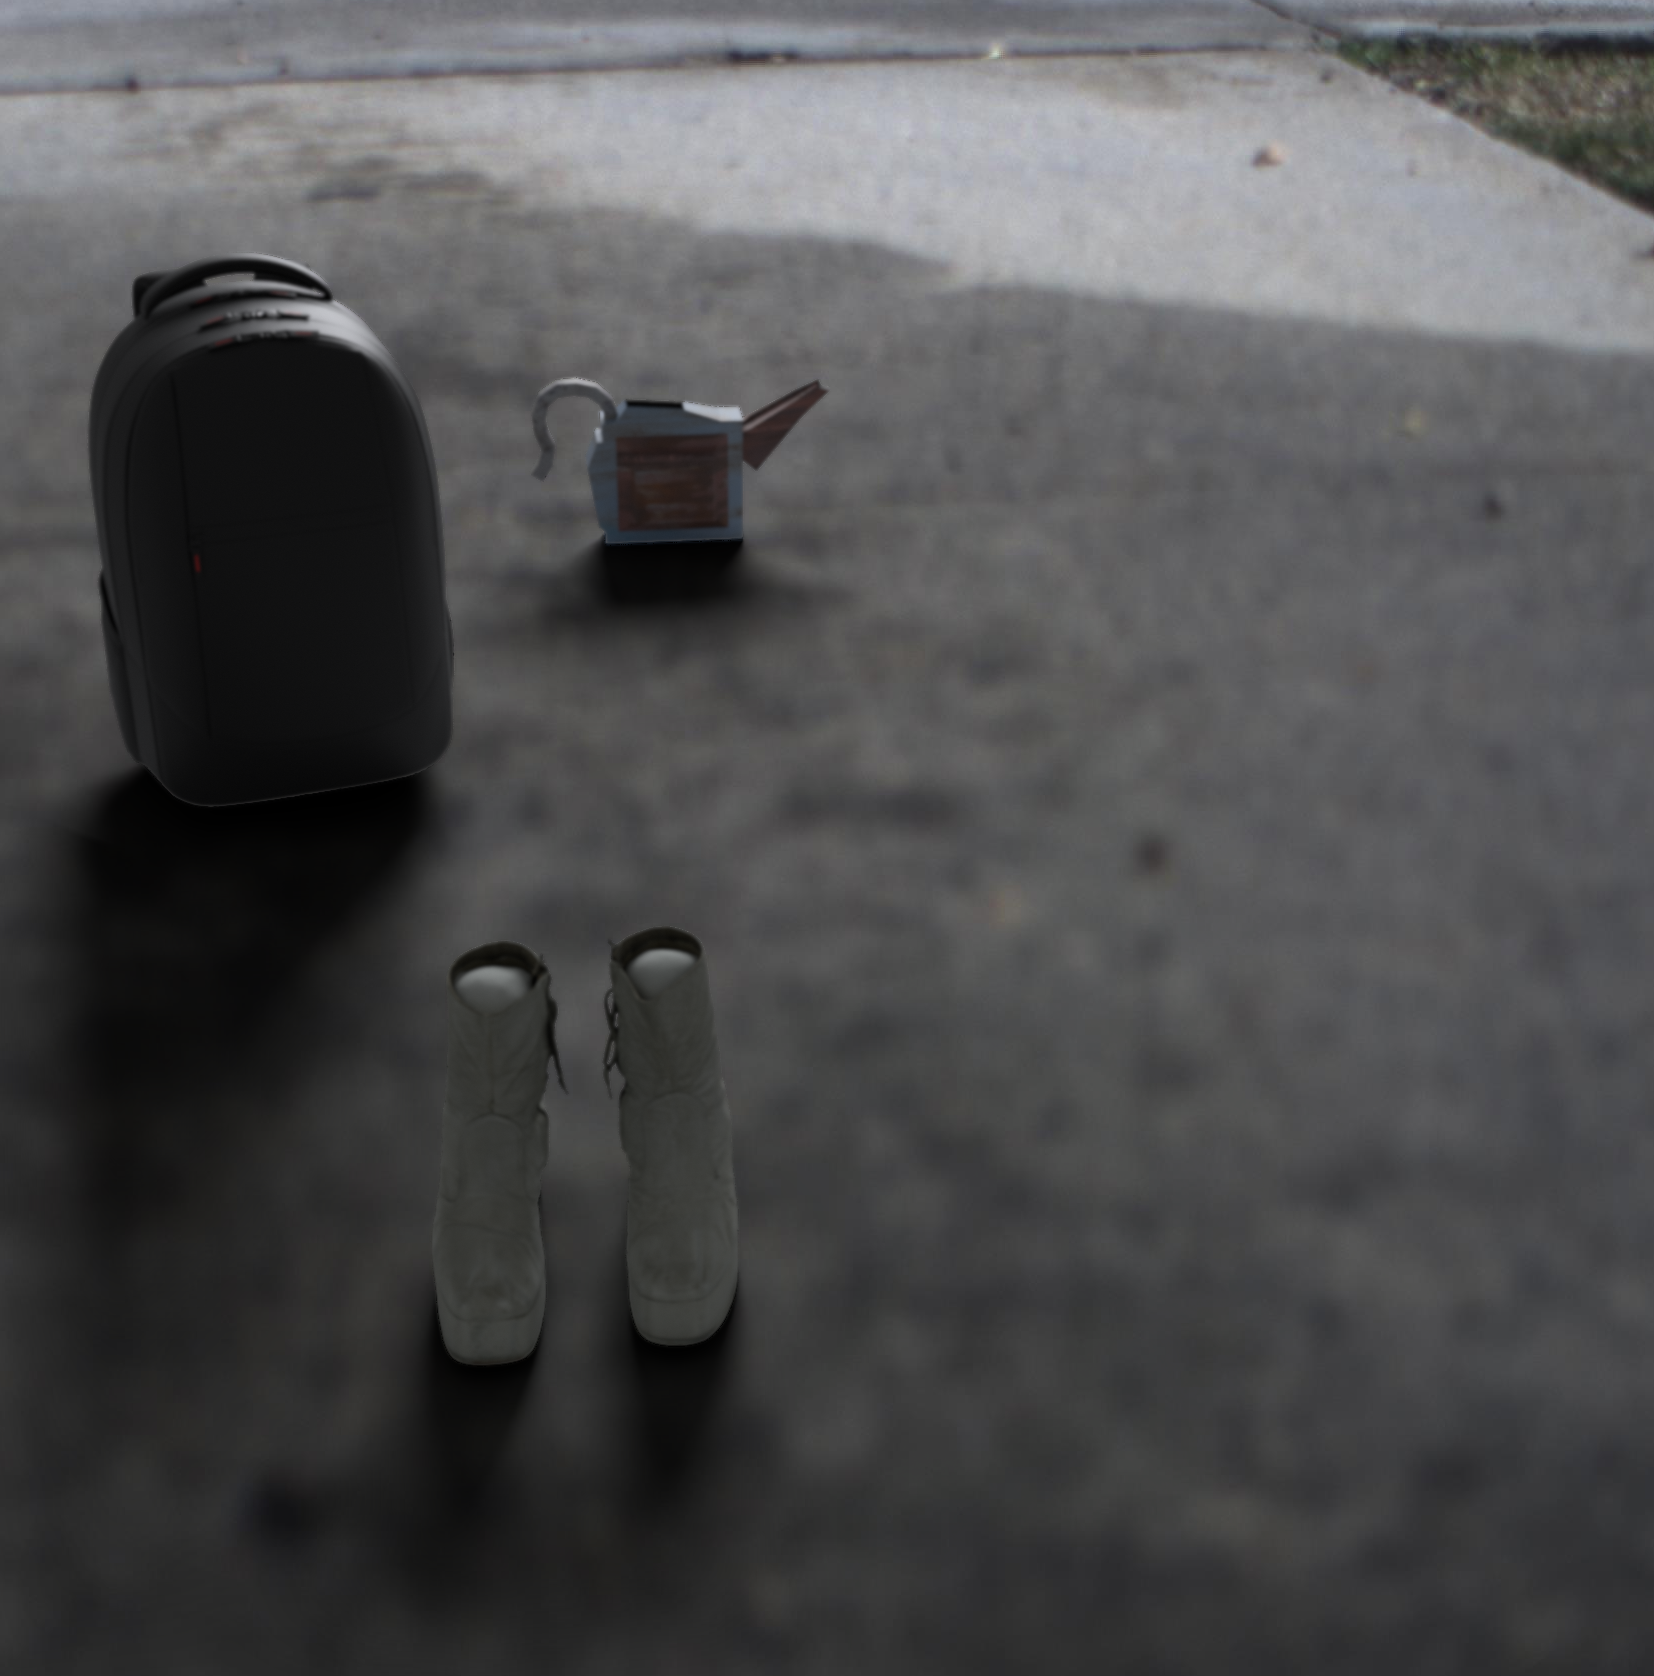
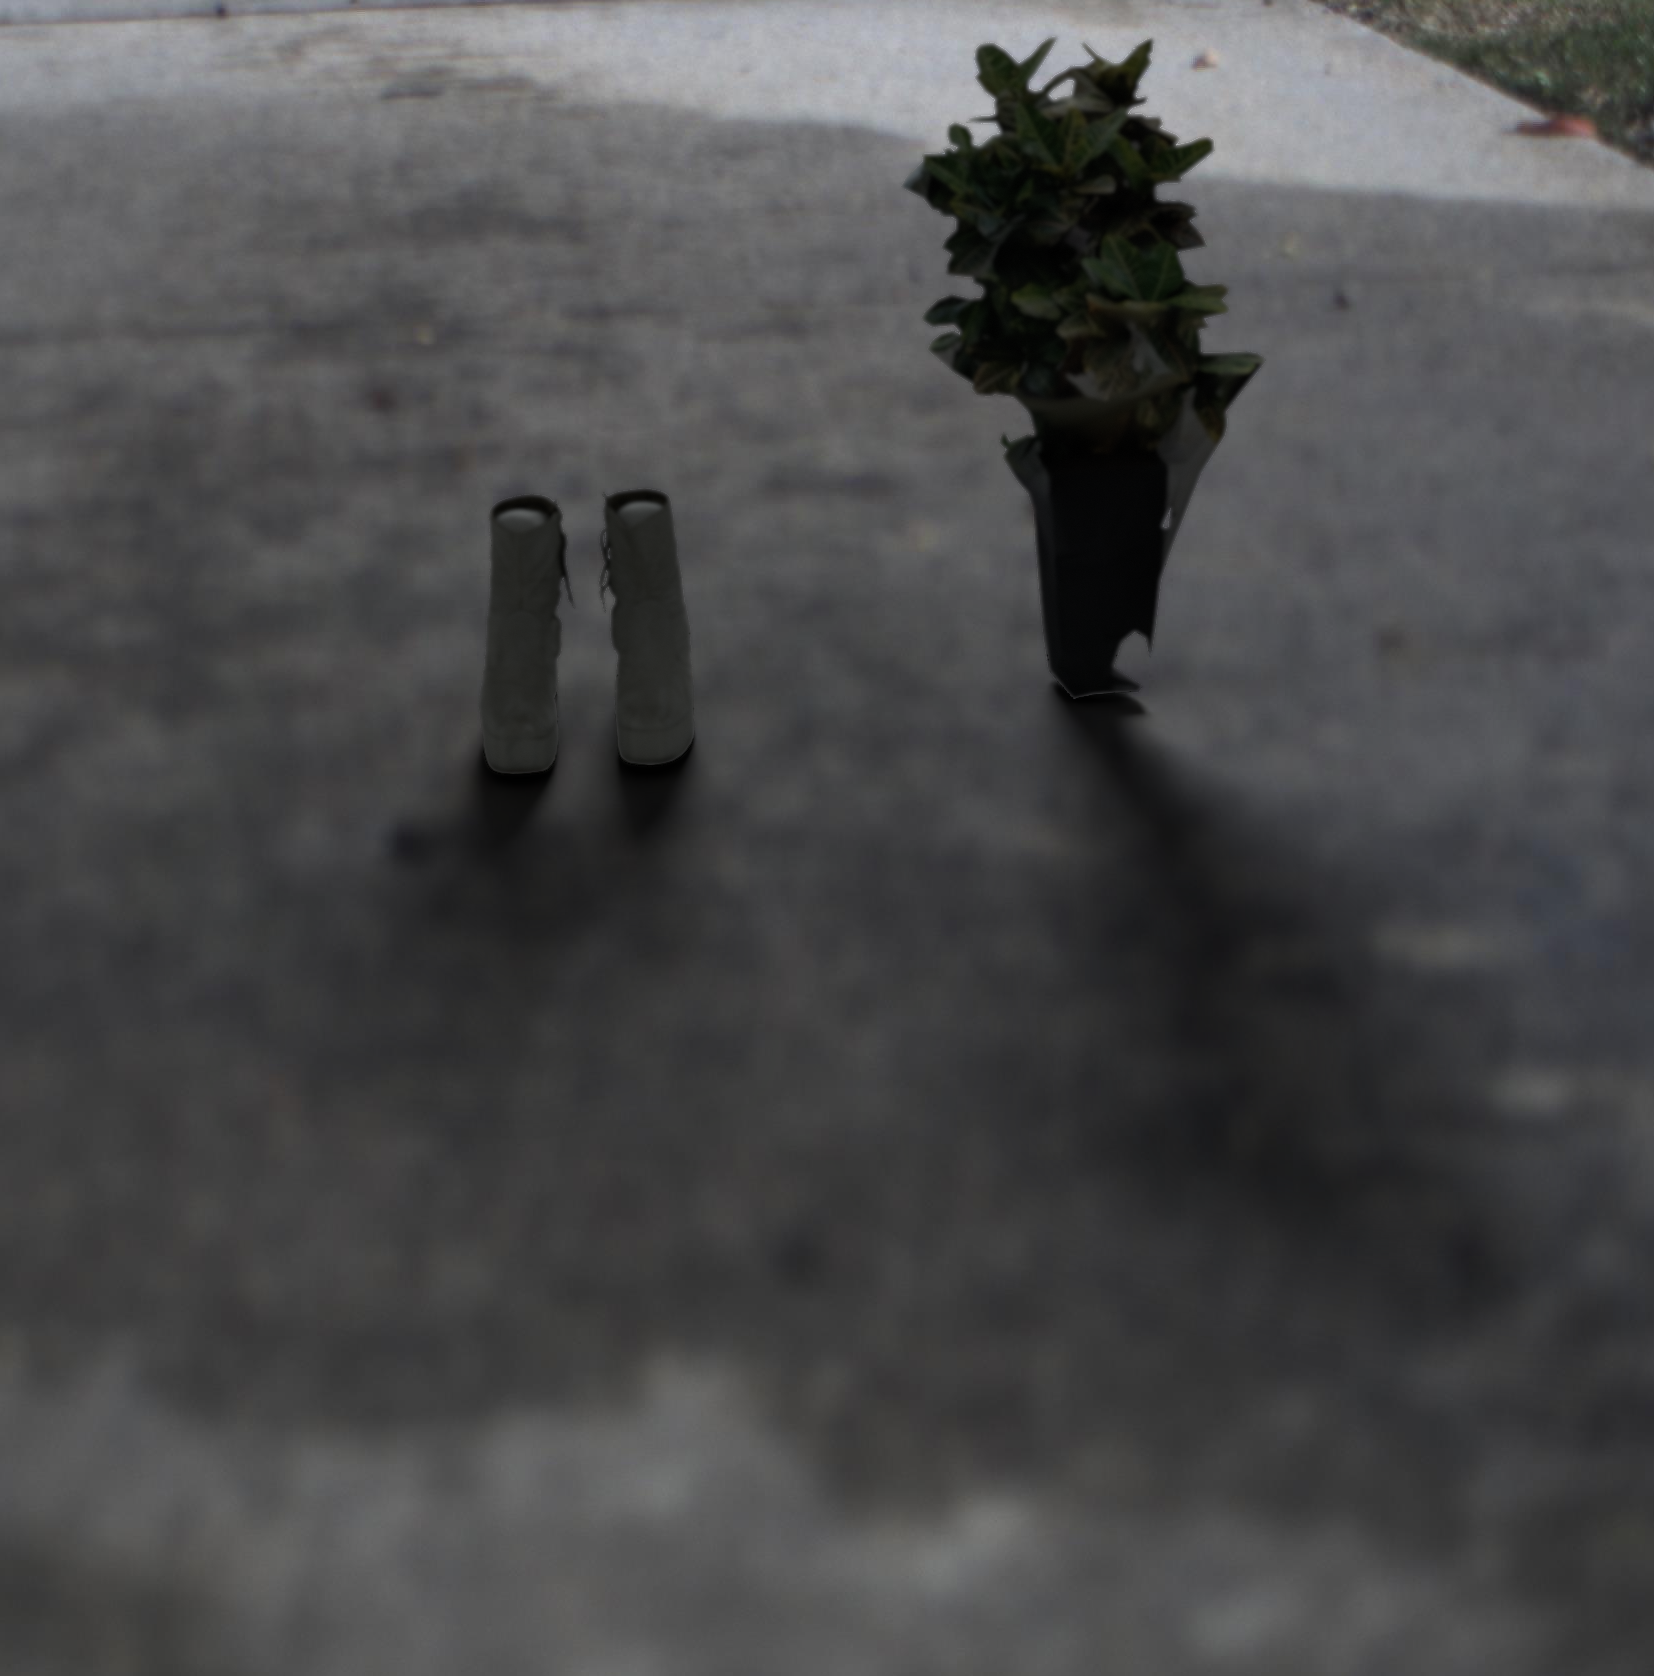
backpack: present [88,253,454,808] -> none [222,57,497,482]
potted plant: none [1033,287,1541,1200] -> present [903,37,1264,699]
watering can: present [531,378,829,544] -> none [559,190,798,327]

